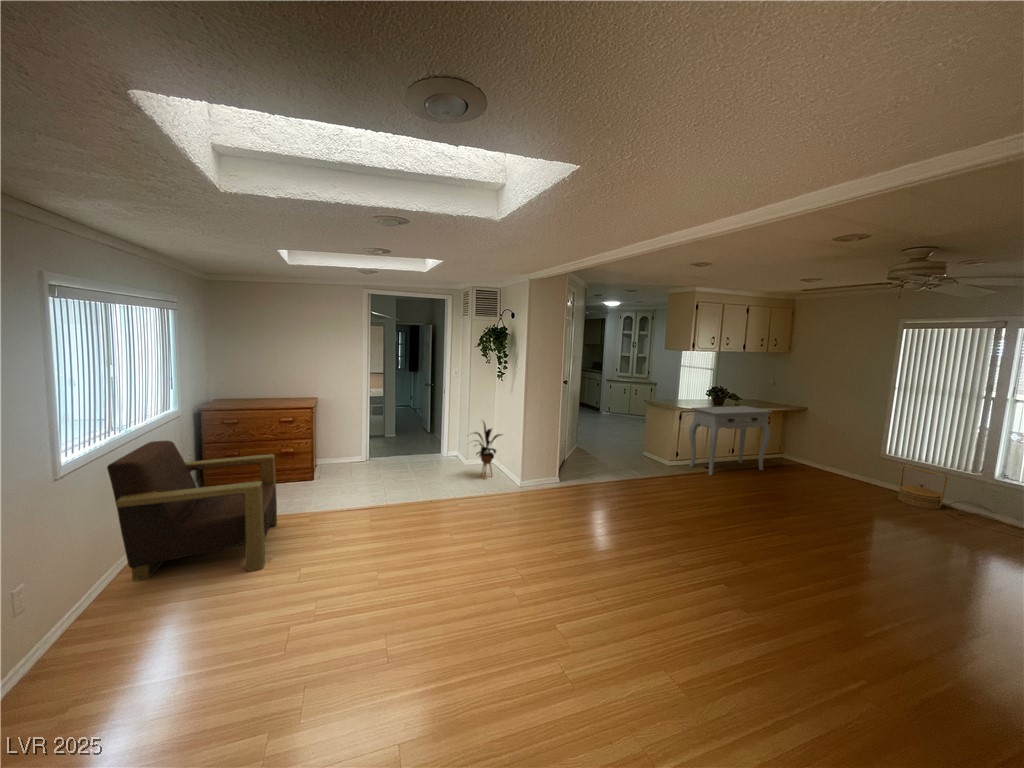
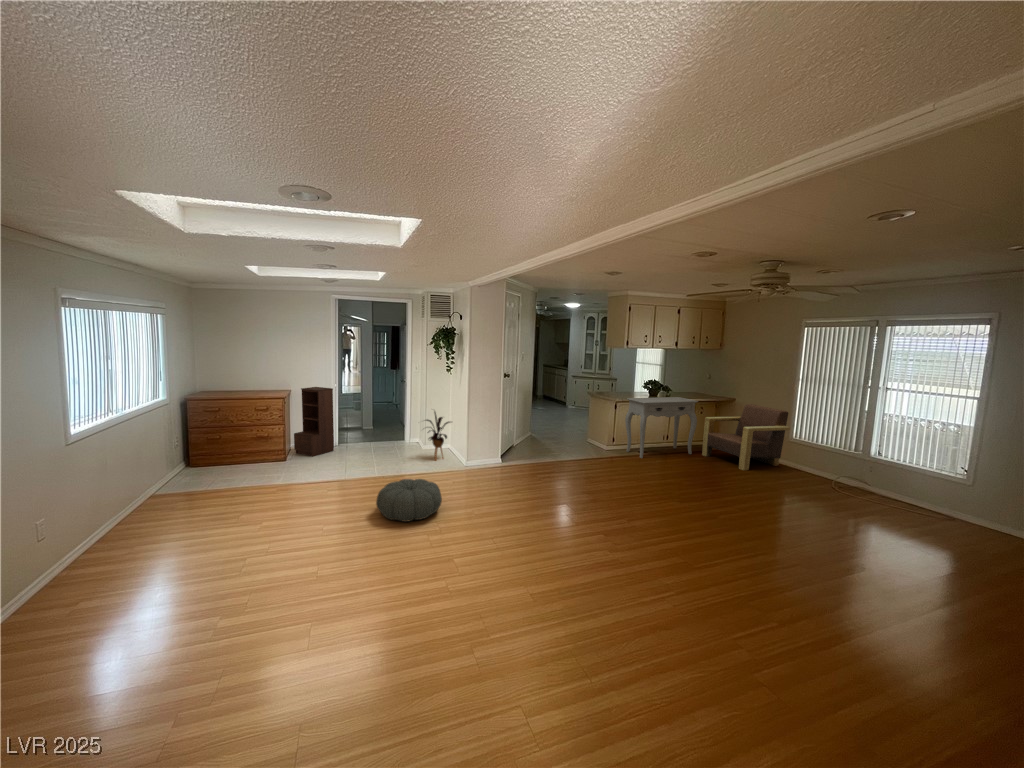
bookshelf: none [322,394,366,474] -> present [294,387,334,457]
armchair: present [107,441,277,582] -> present [702,404,790,470]
woven basket: present [898,465,947,509] -> none [798,447,834,484]
pouf: none [441,510,519,567] -> present [376,479,442,522]

